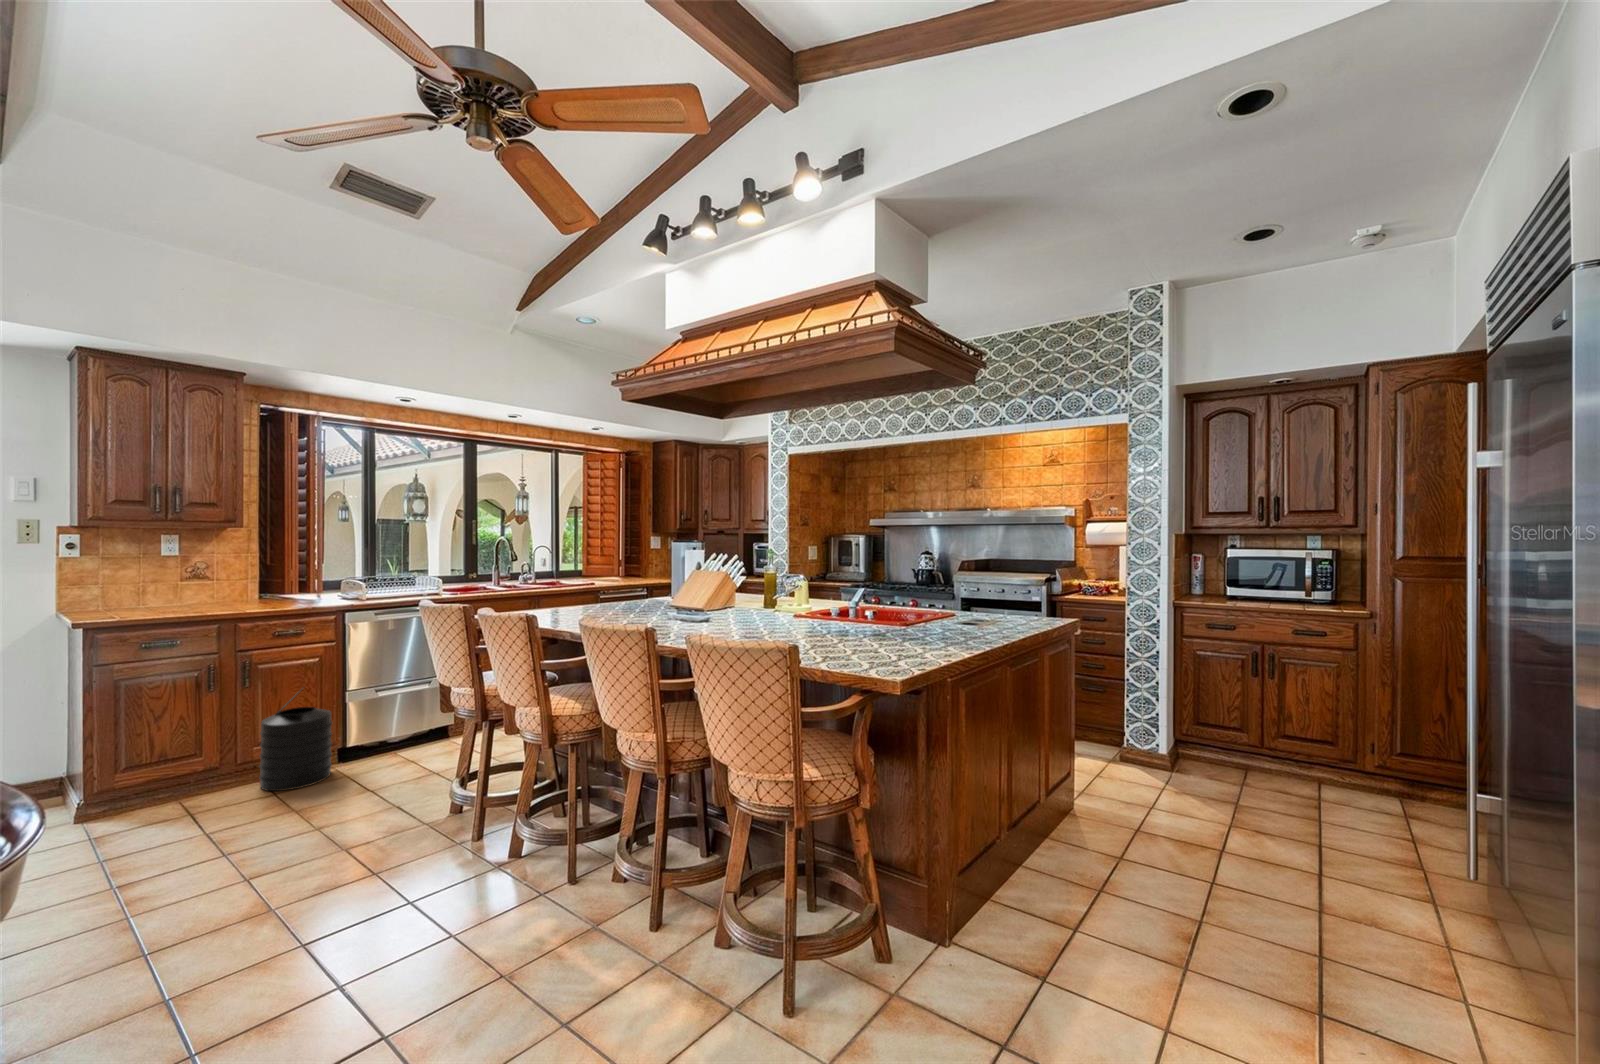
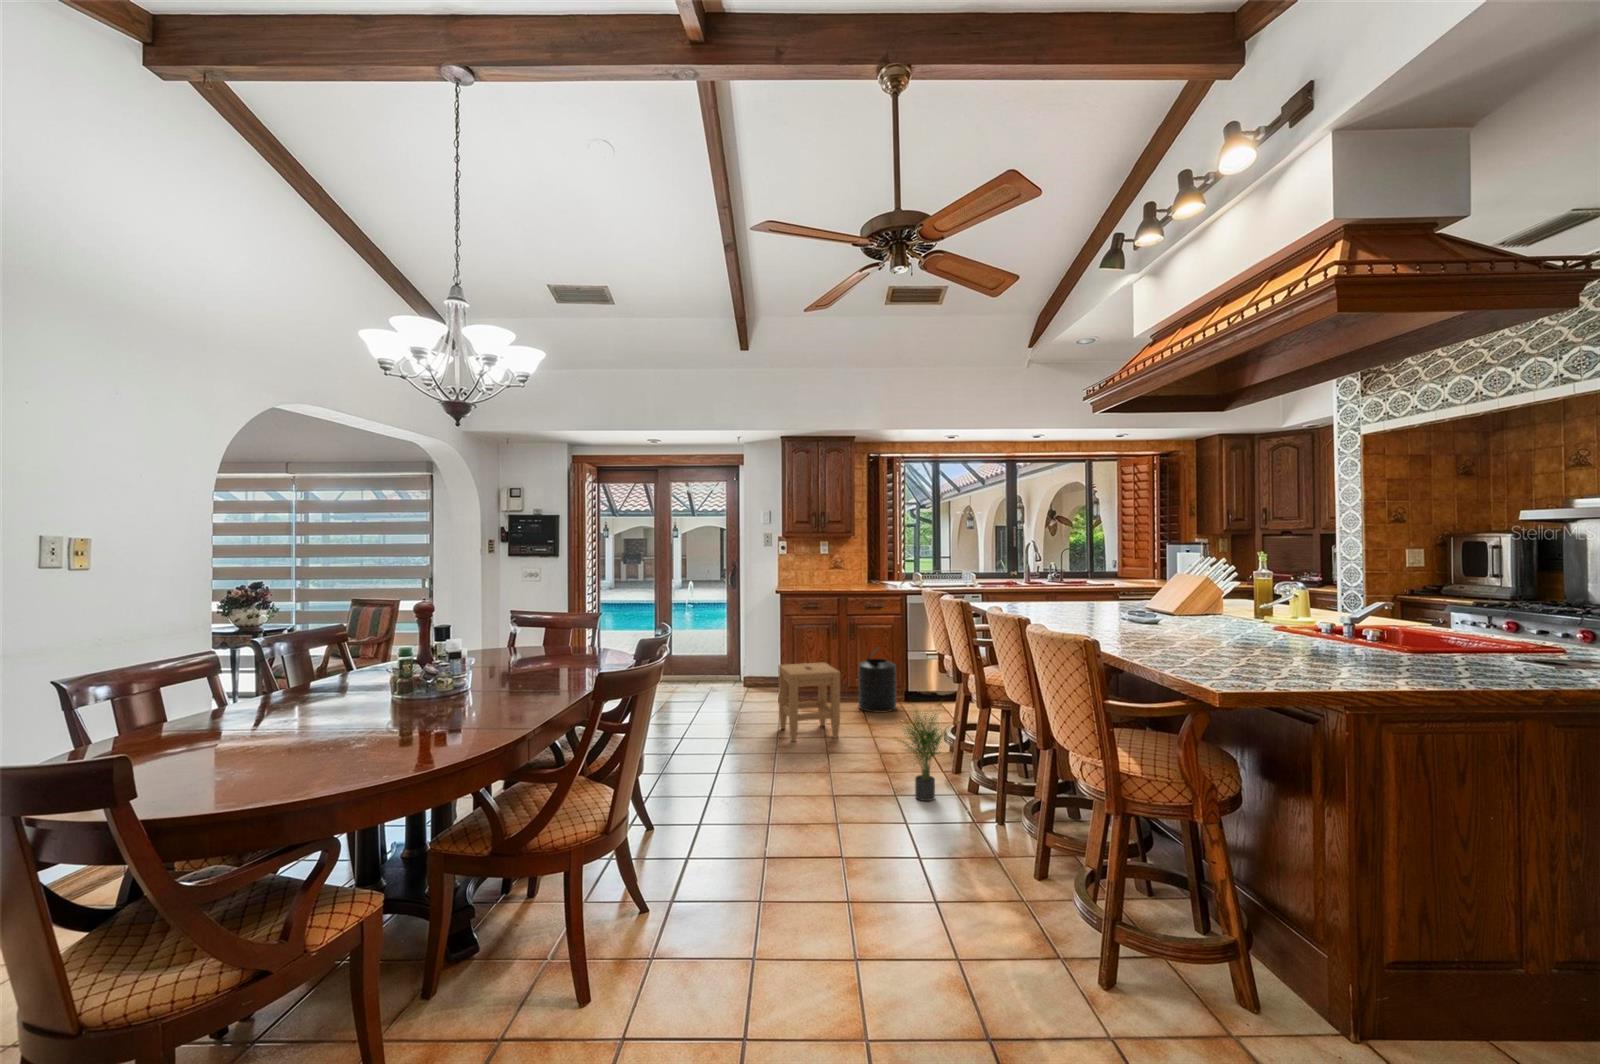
stool: none [95,735,254,893] -> present [778,663,840,741]
potted plant: none [411,752,511,906] -> present [897,711,948,801]

